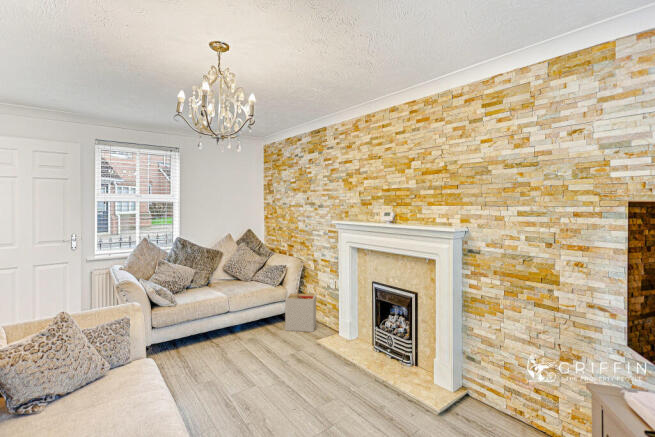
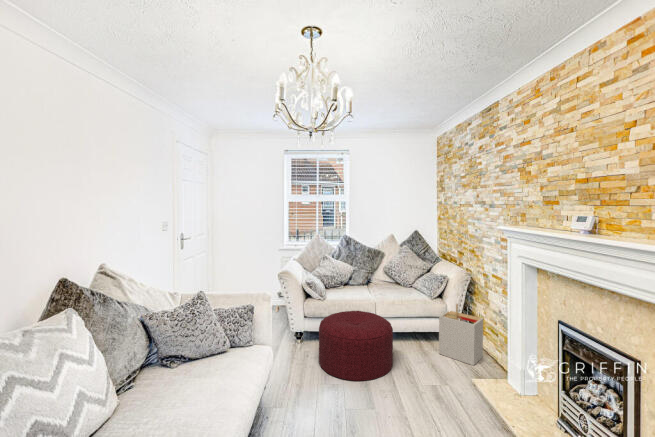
ottoman: none [178,307,254,374] -> present [319,311,393,381]

